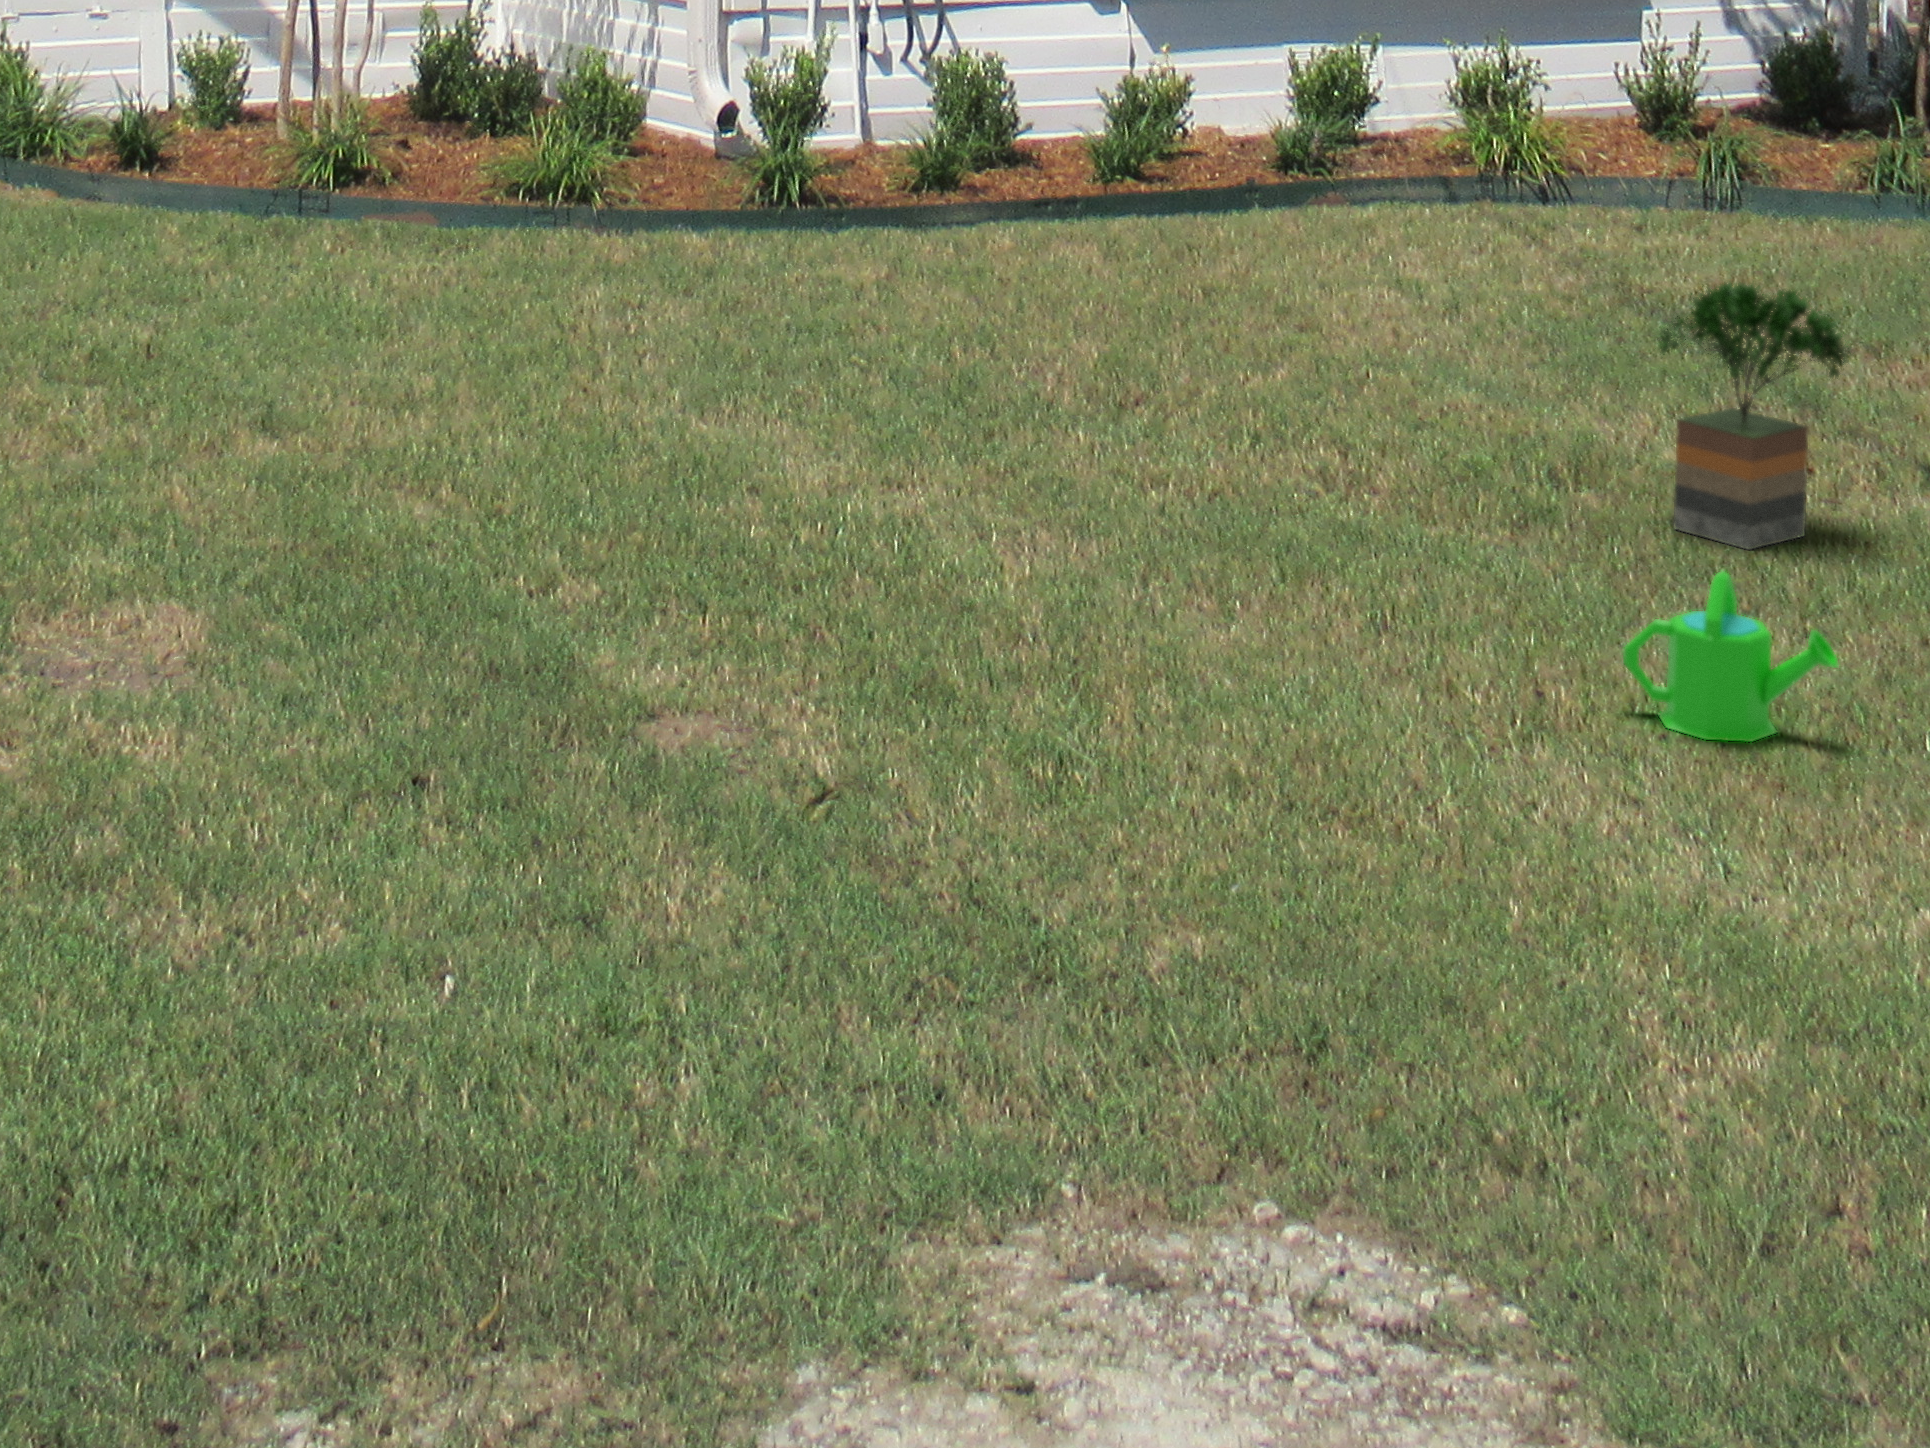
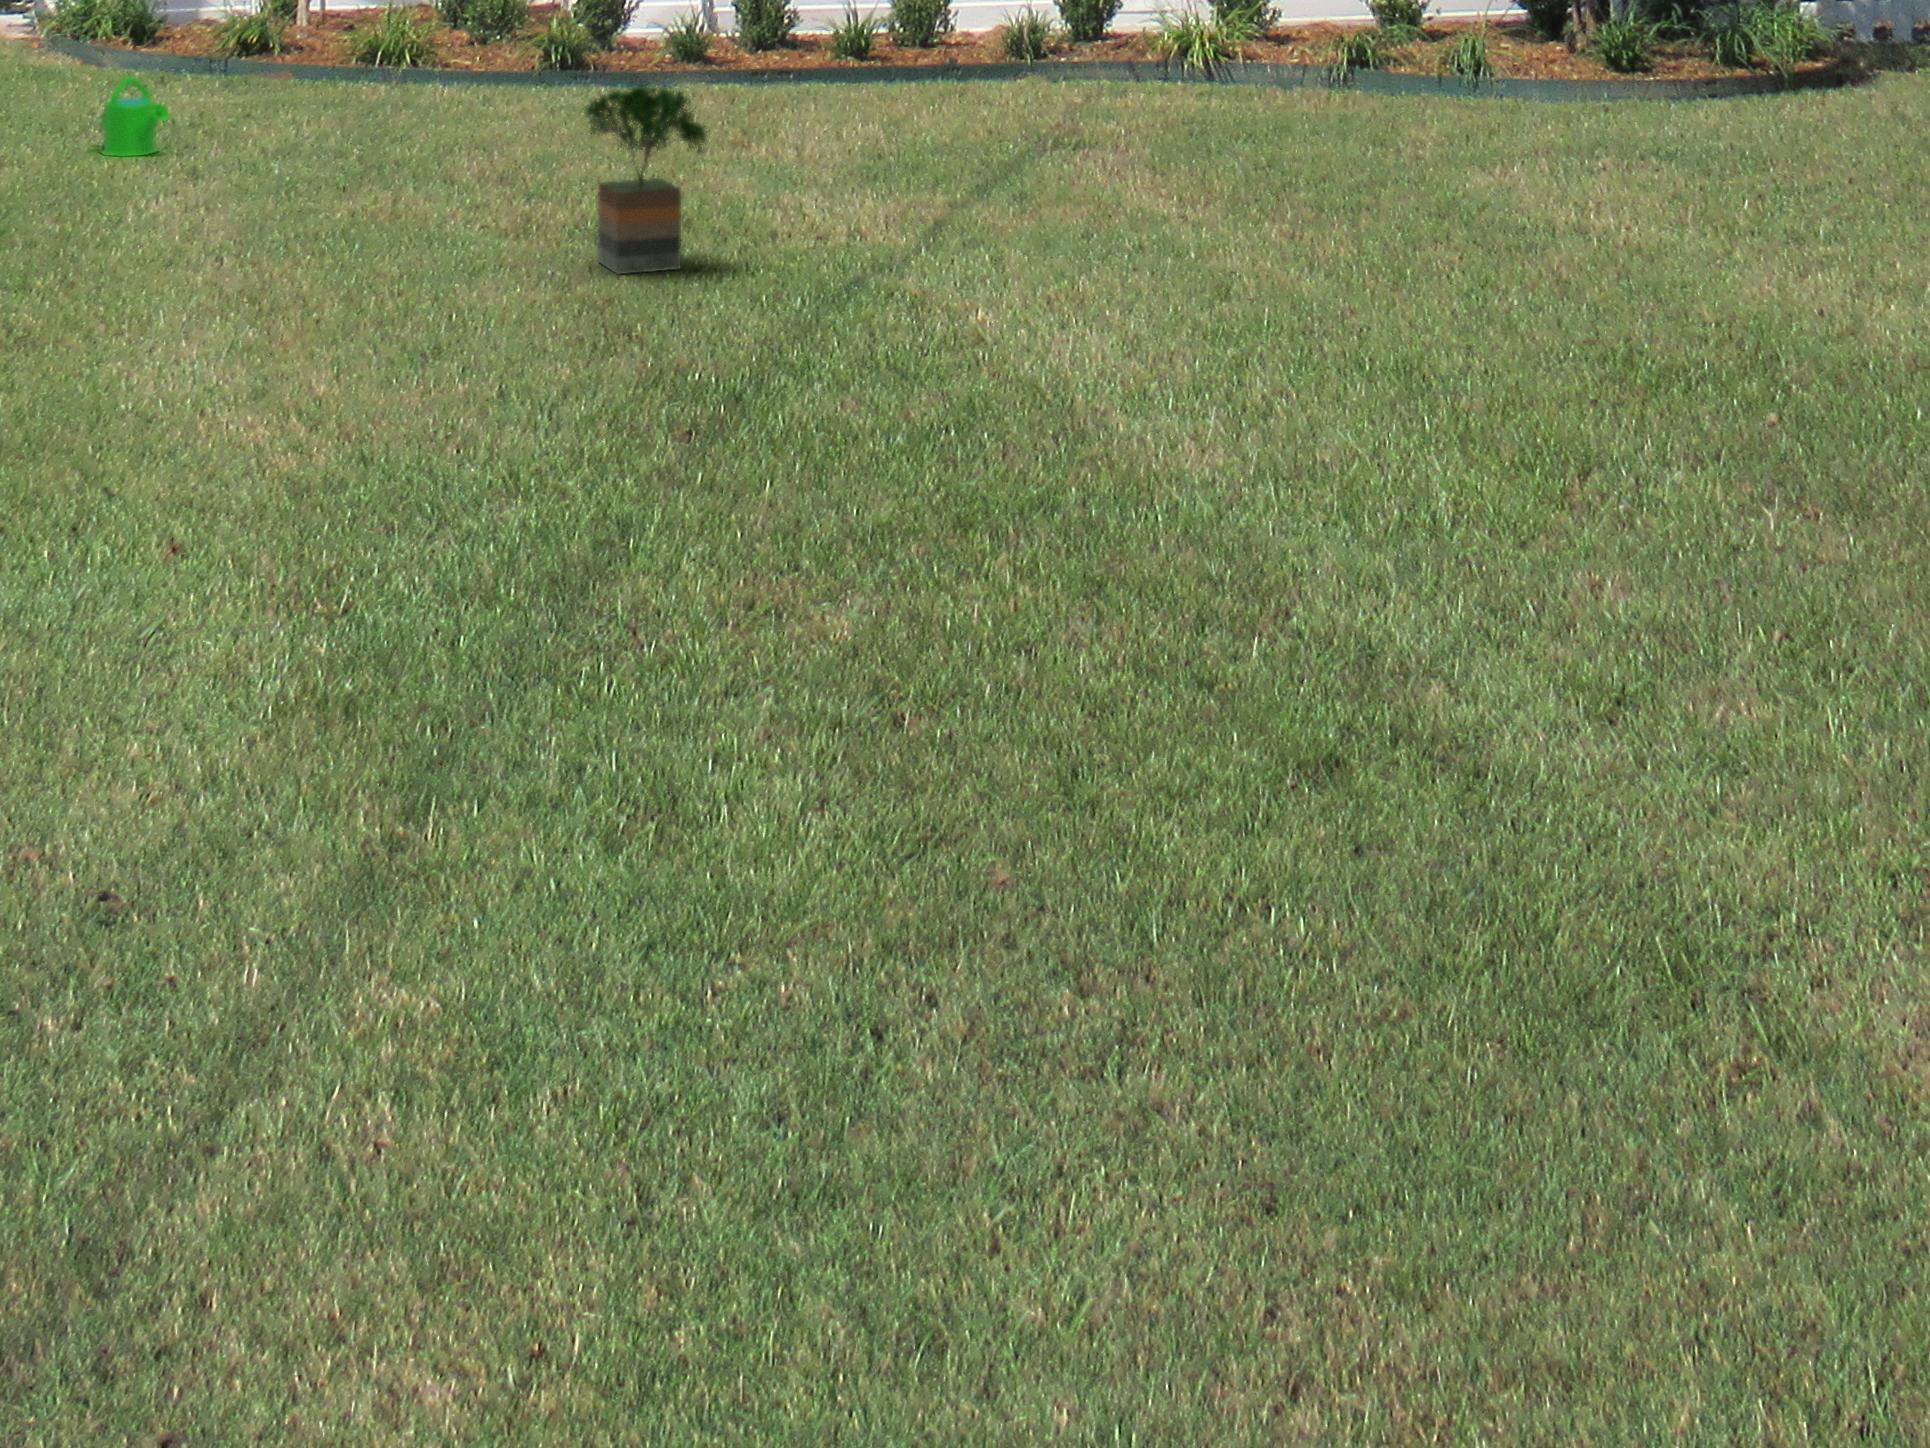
watering can: present [1623,572,1838,742] -> present [101,77,170,157]

